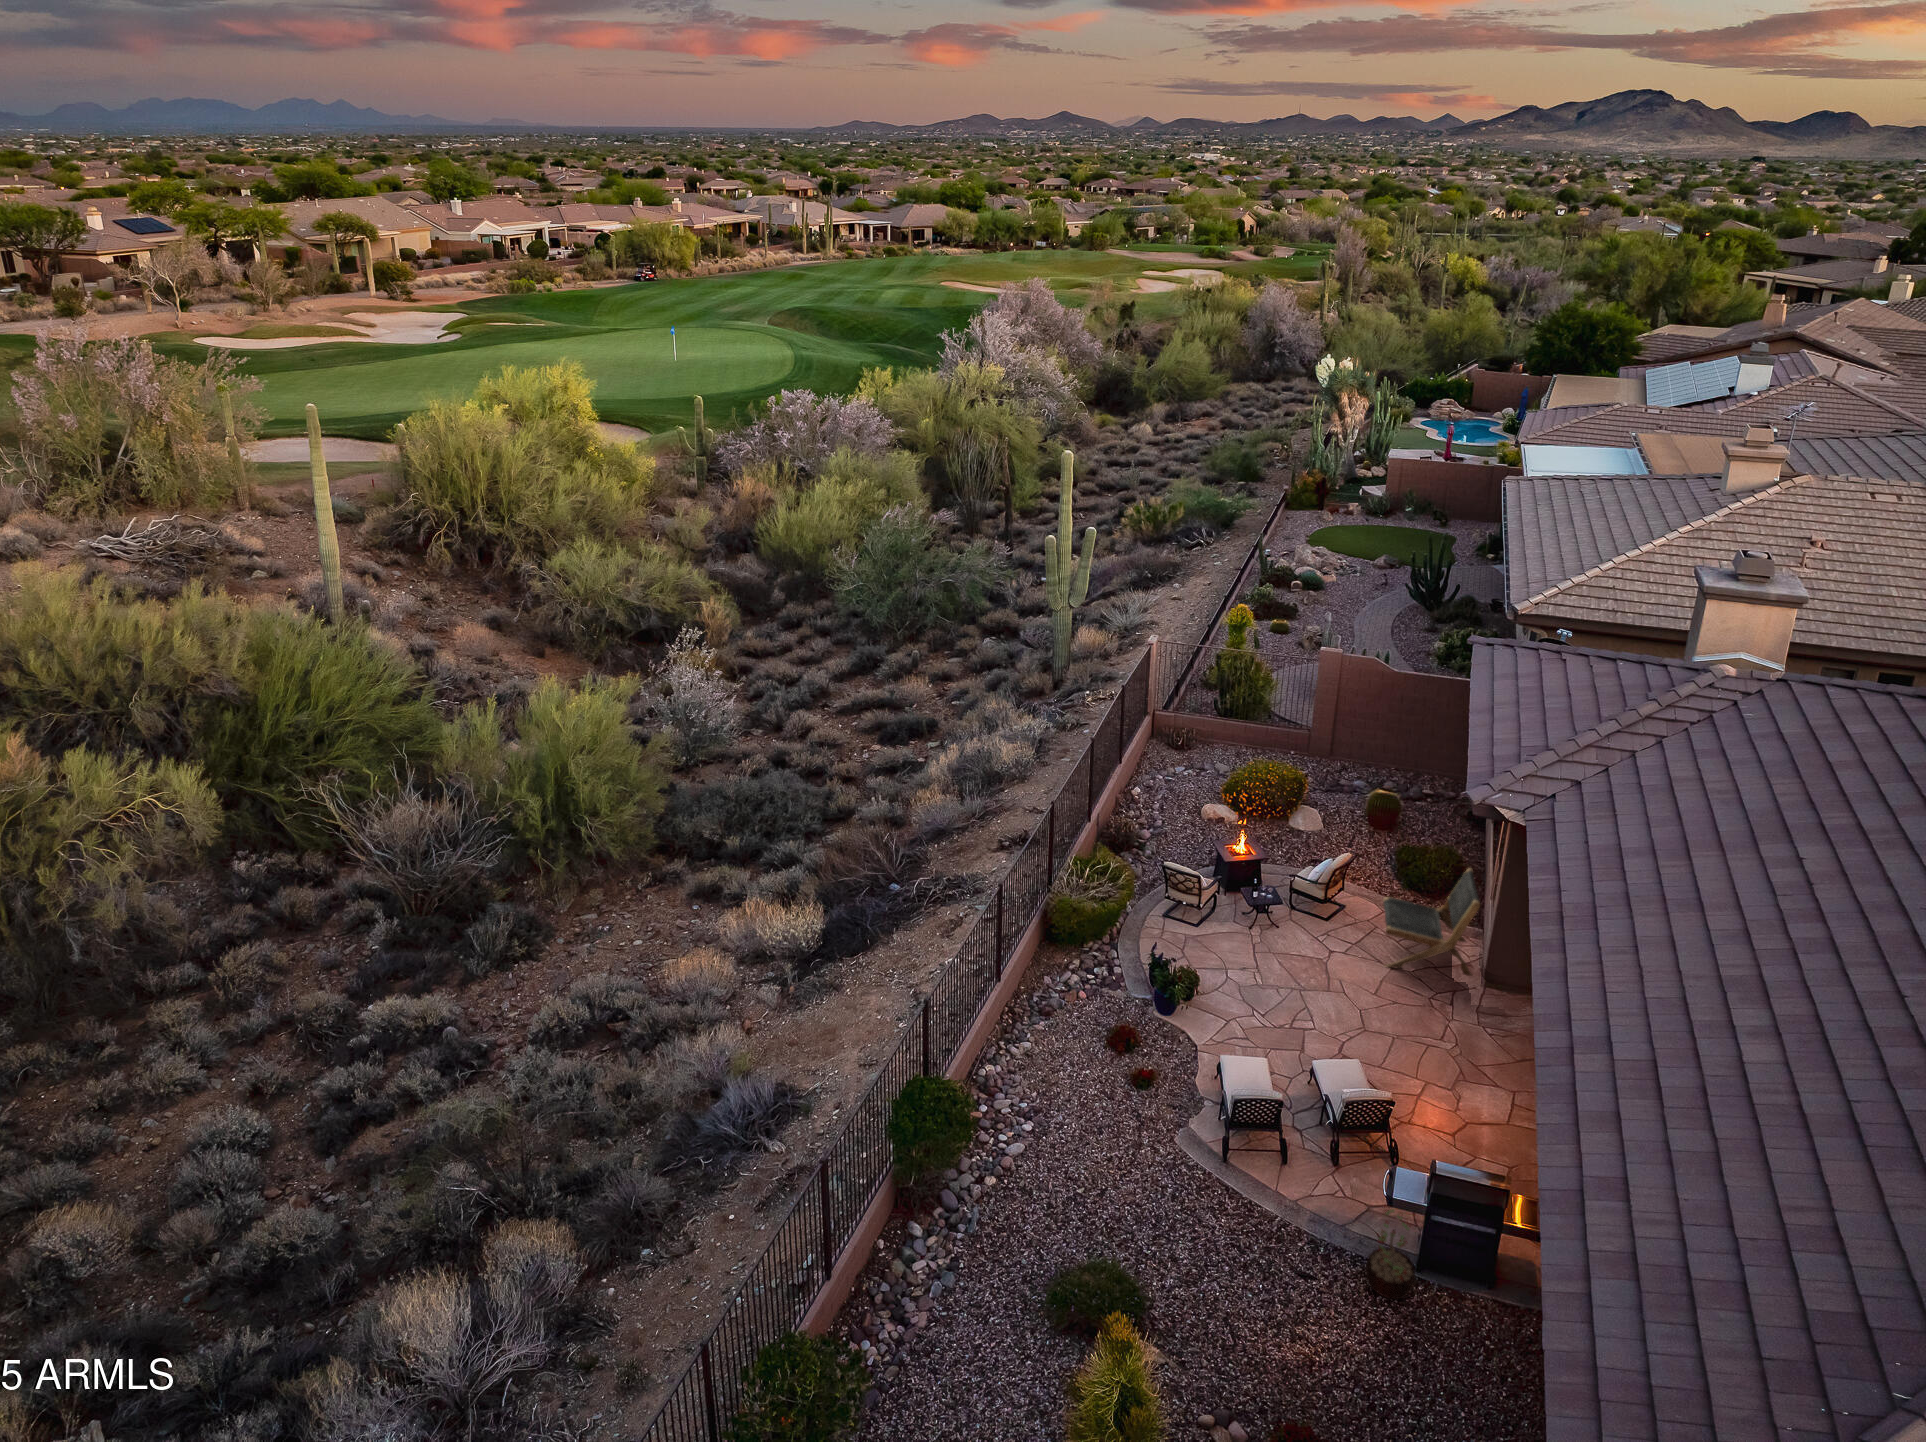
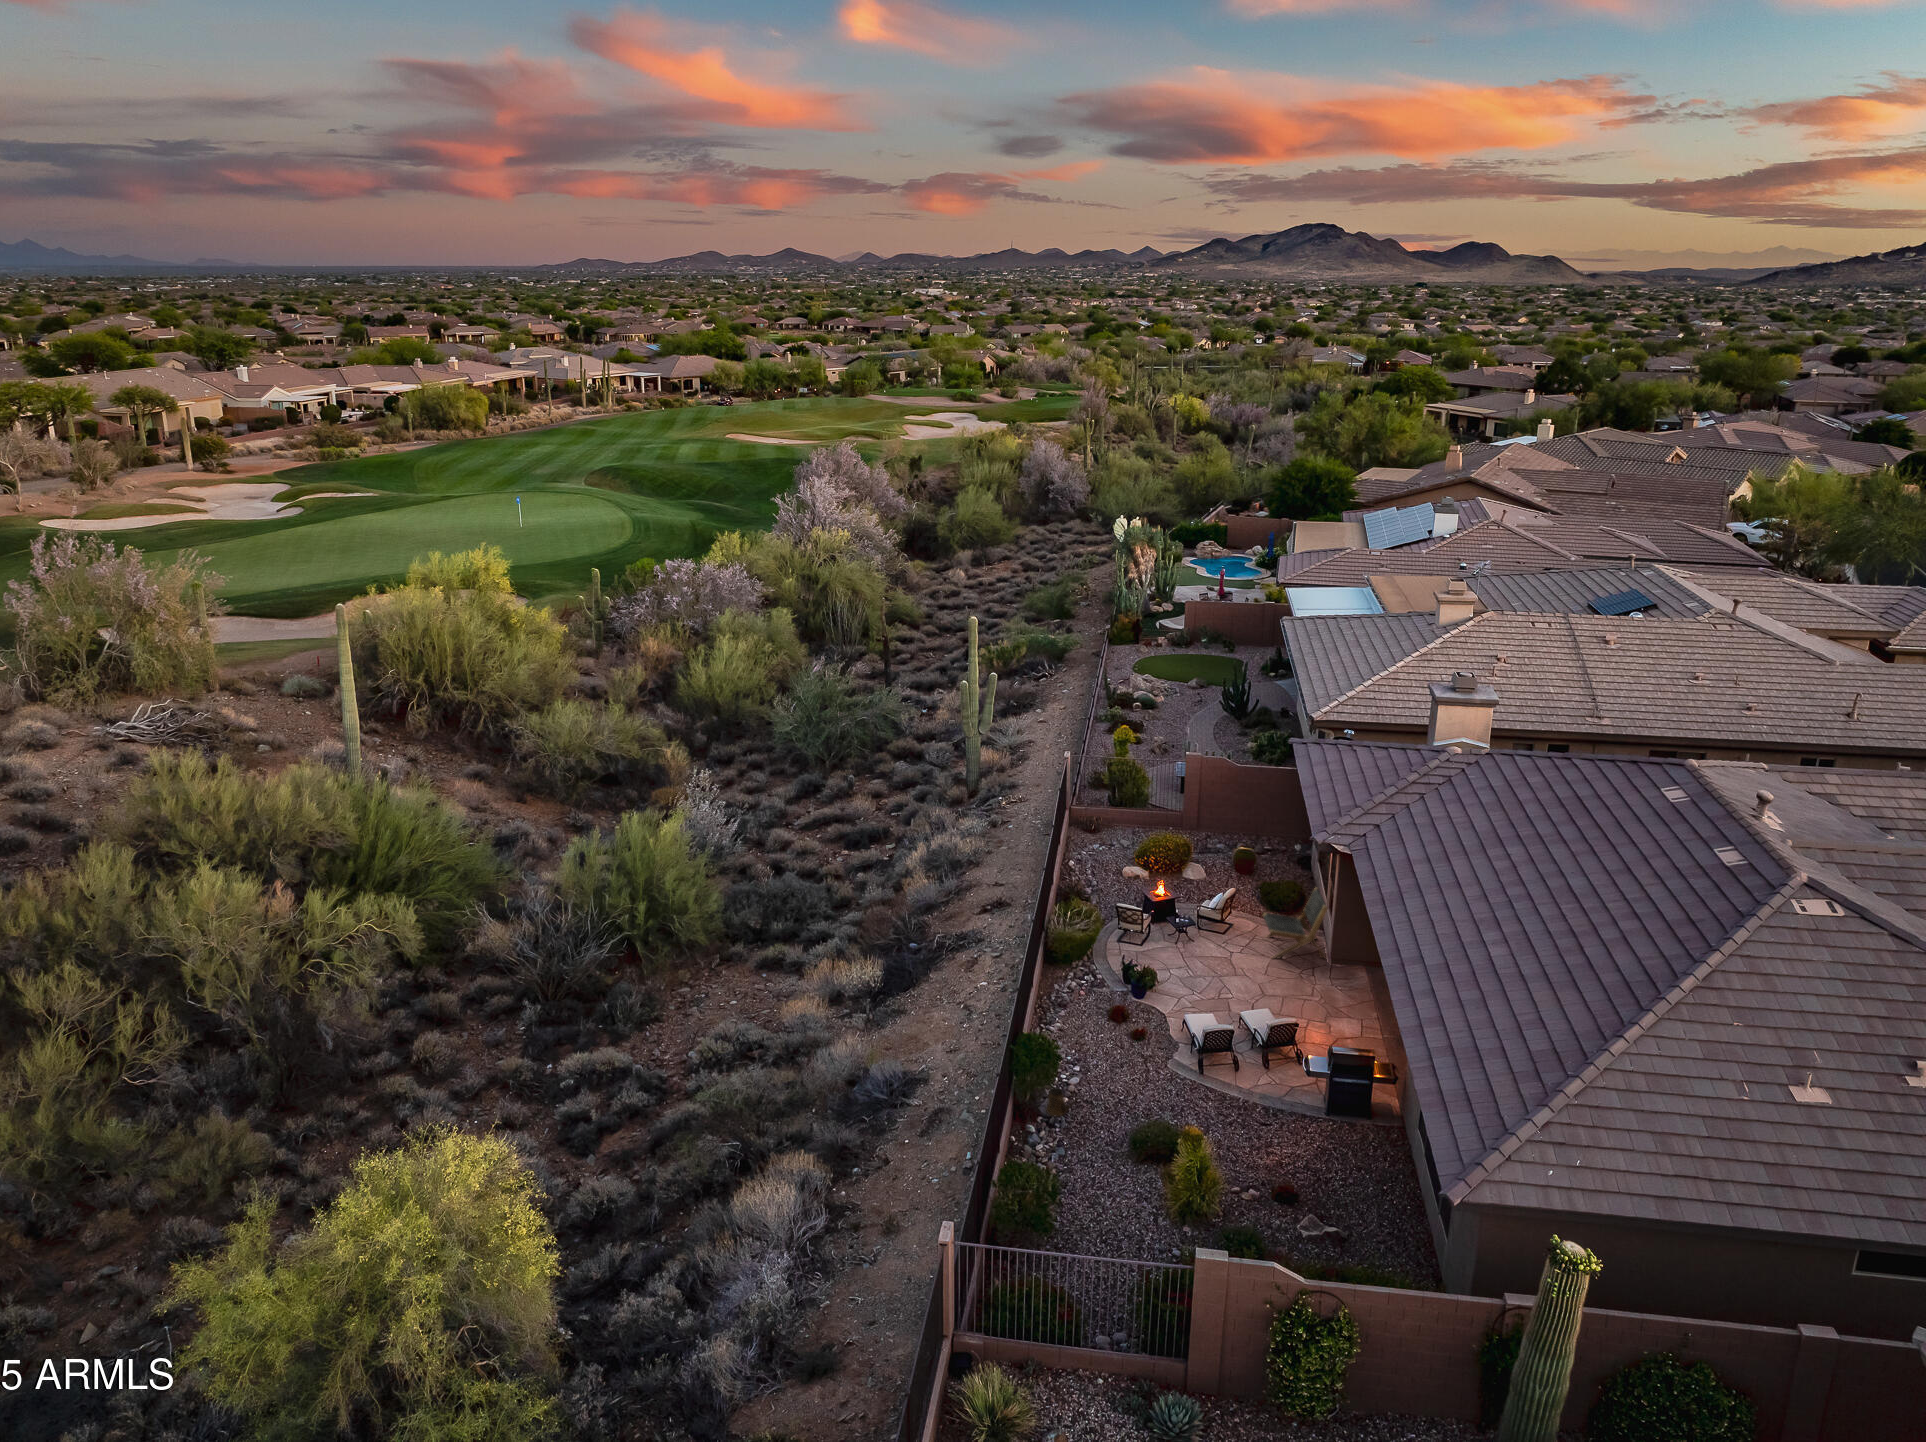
watering can: none [952,1158,997,1210] -> present [1043,1085,1079,1117]
decorative plant: present [1366,1210,1415,1300] -> none [1304,1070,1333,1126]

